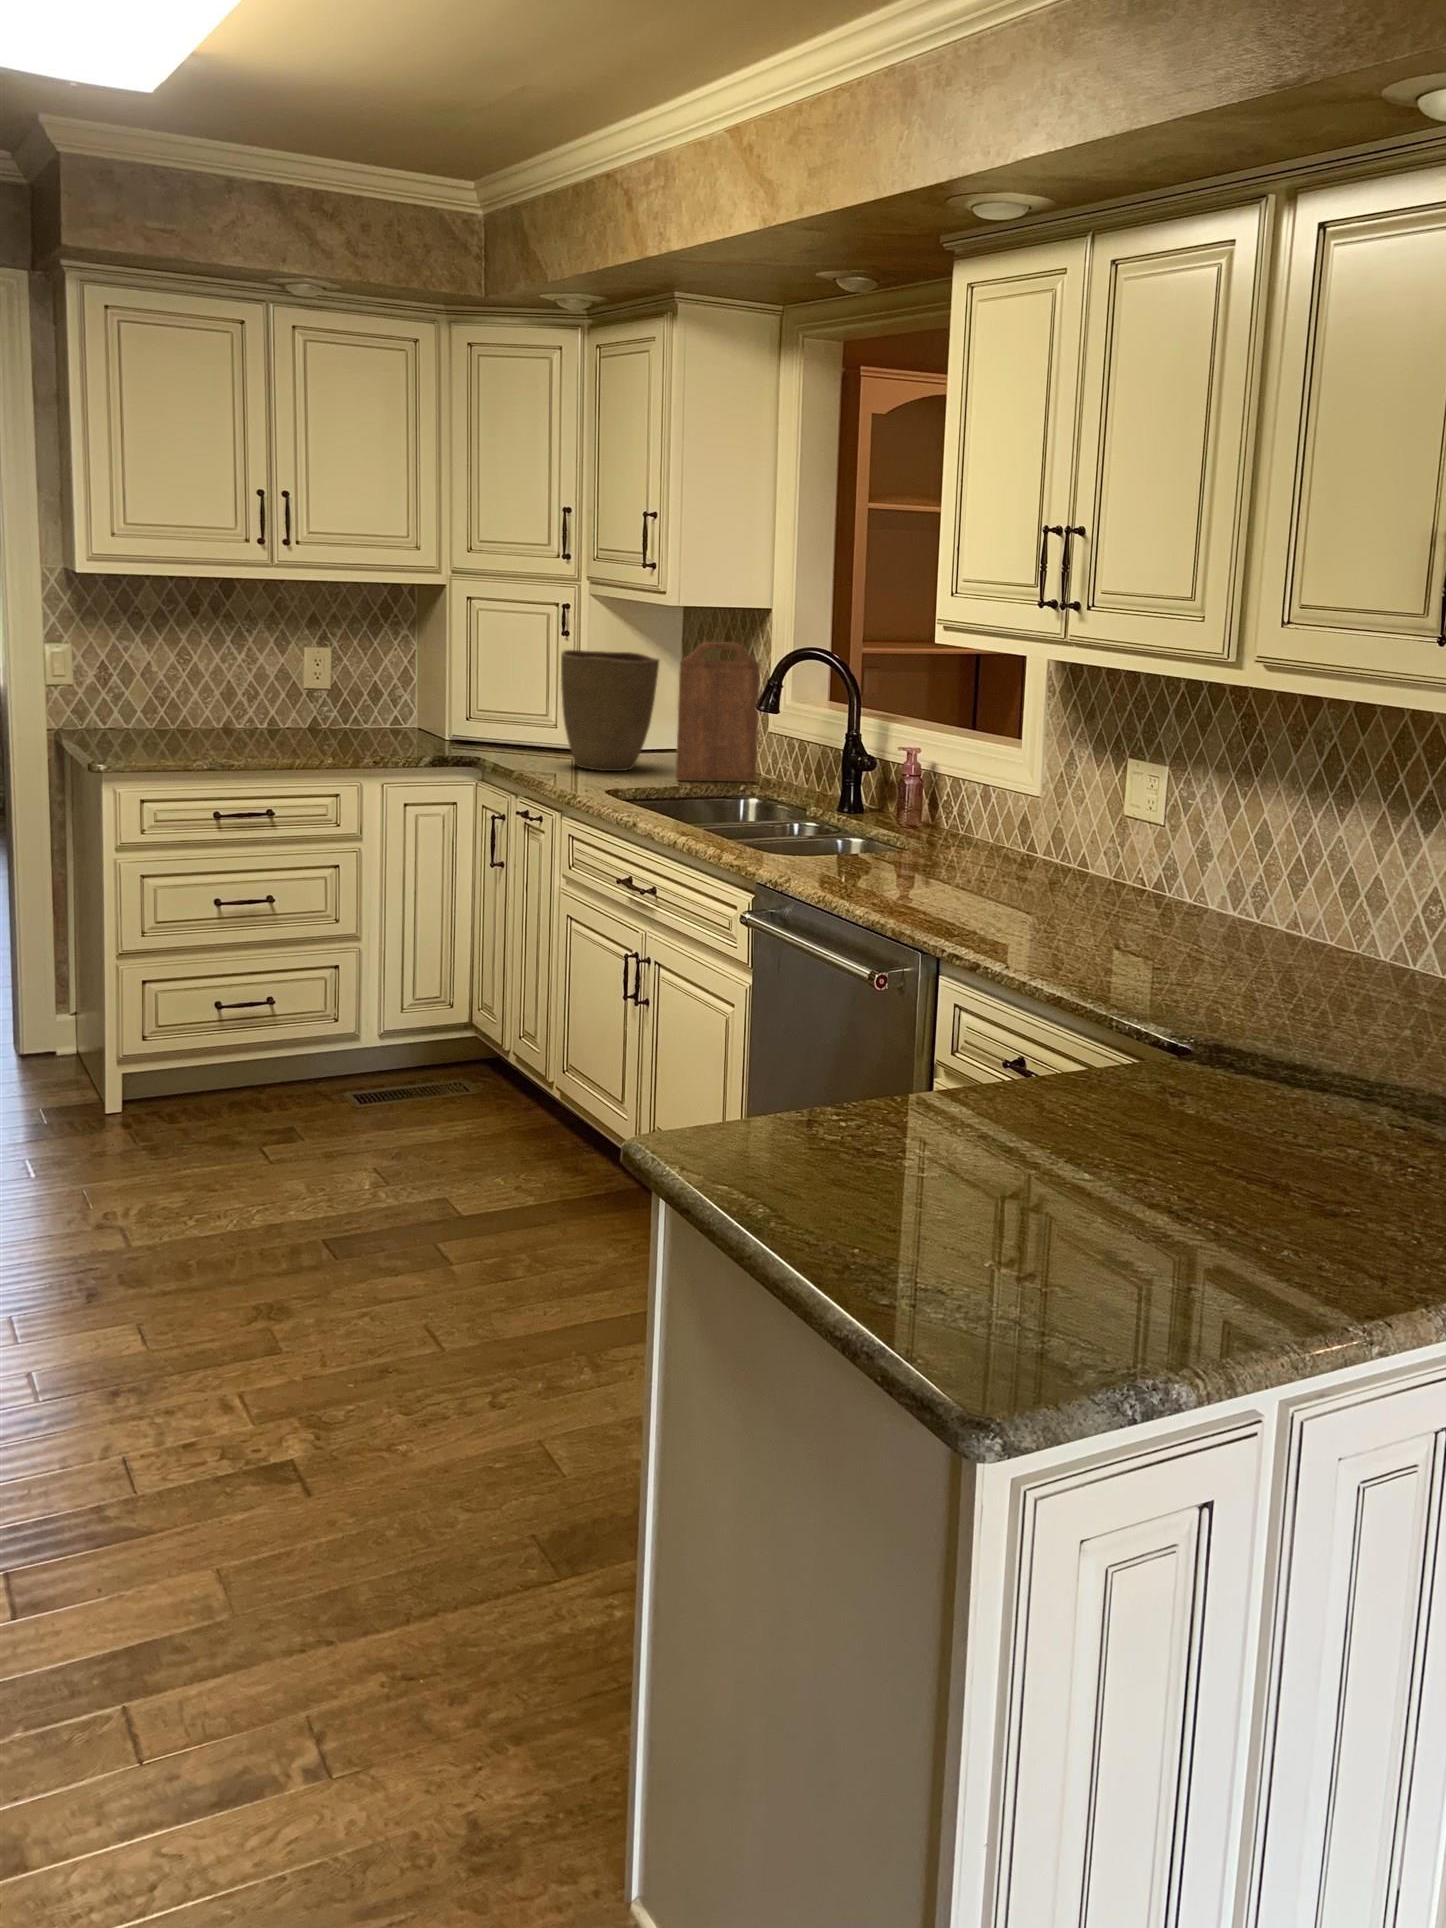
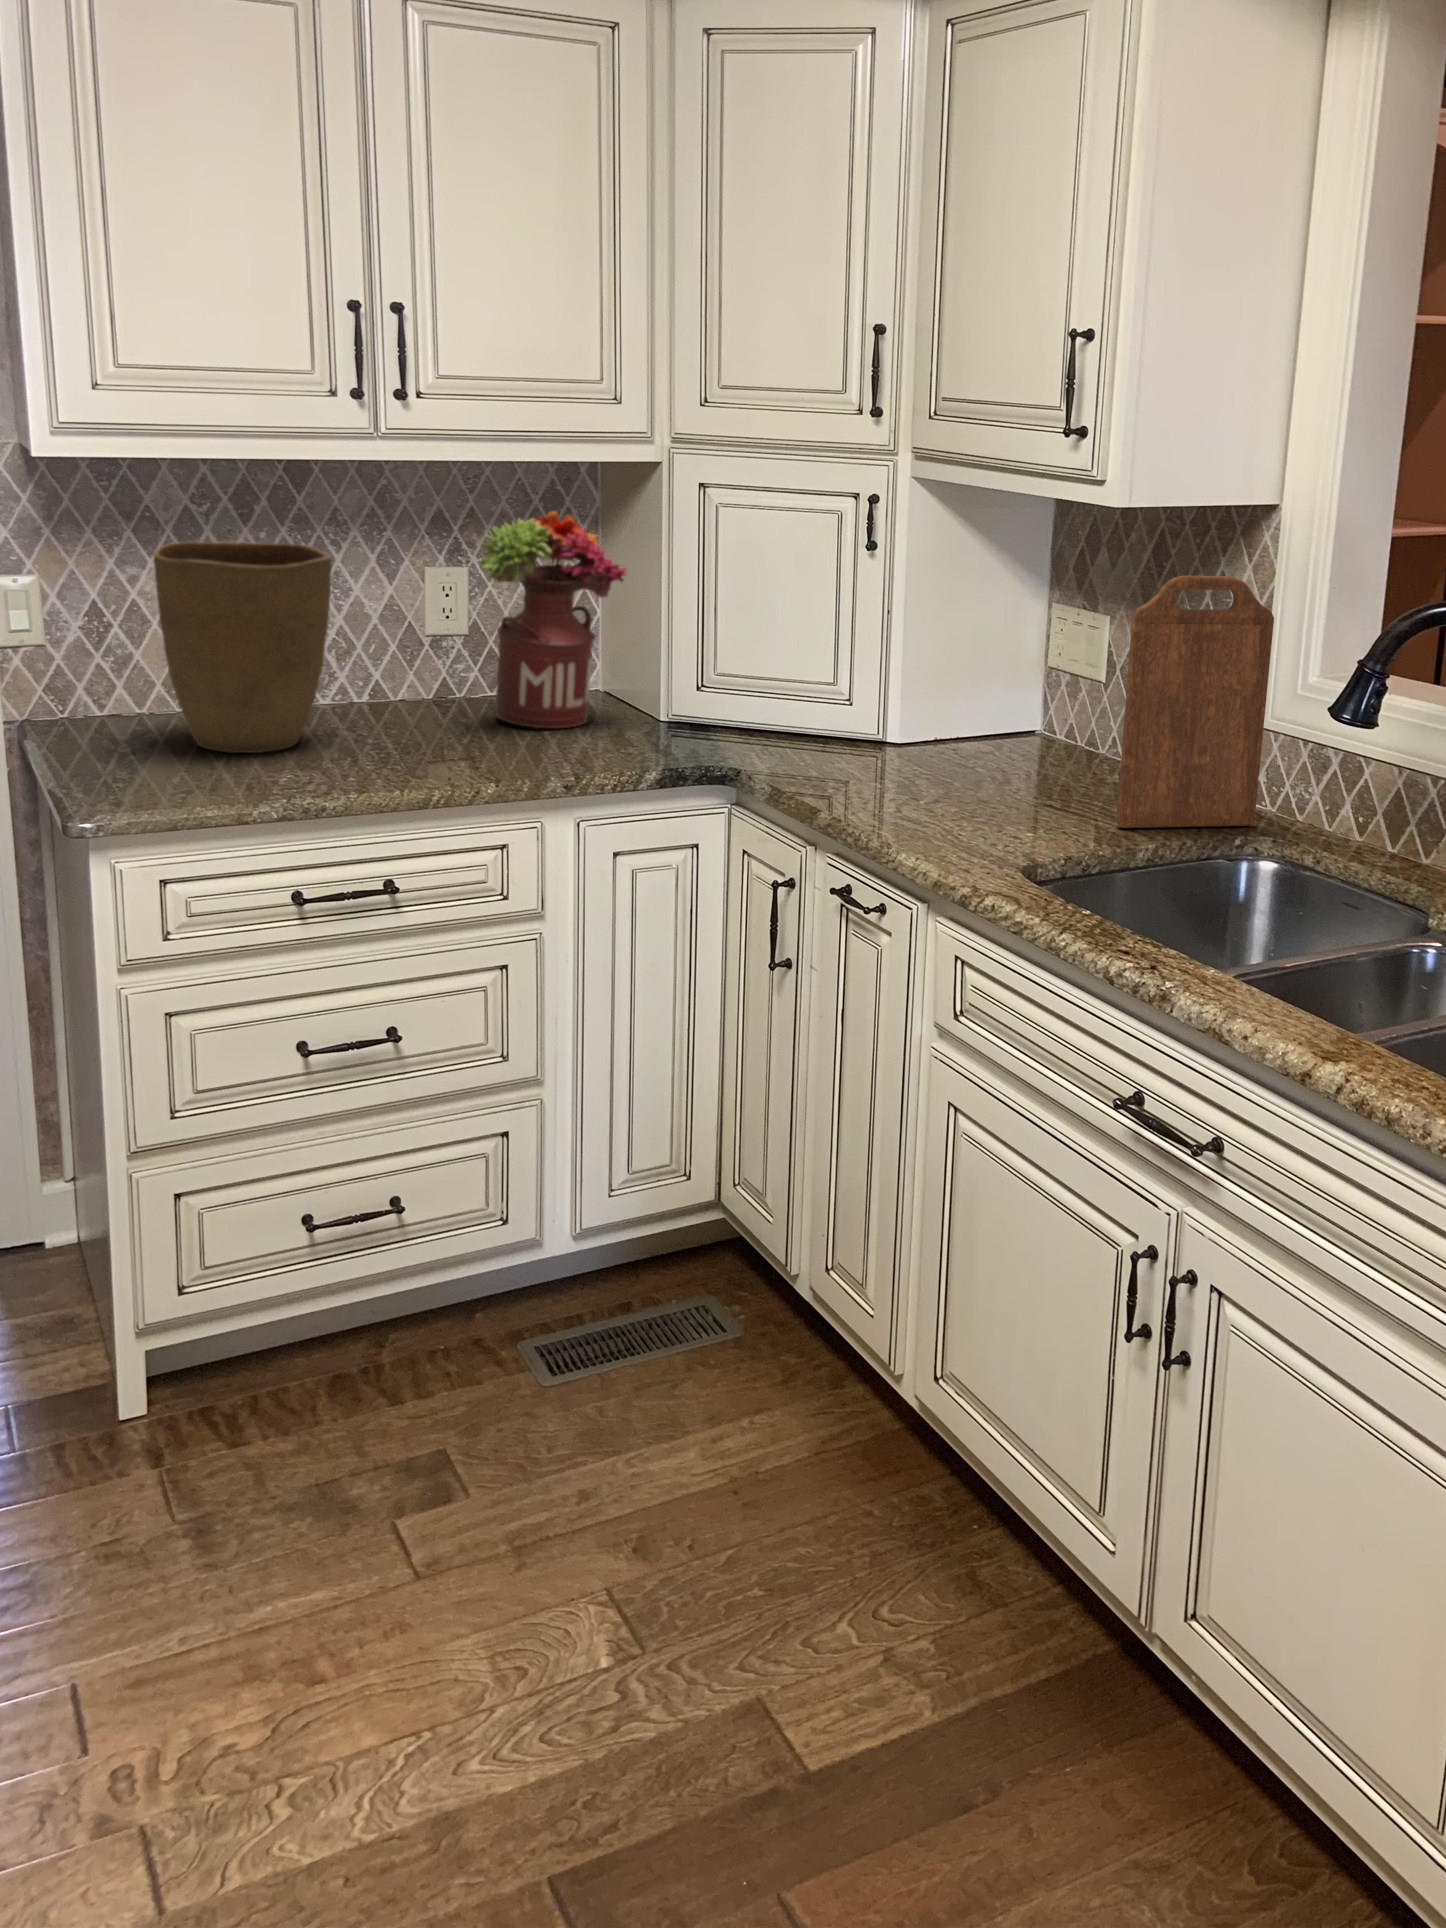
flower arrangement: none [334,613,424,741] -> present [481,511,626,728]
vase: present [561,650,659,771] -> present [154,542,332,753]

